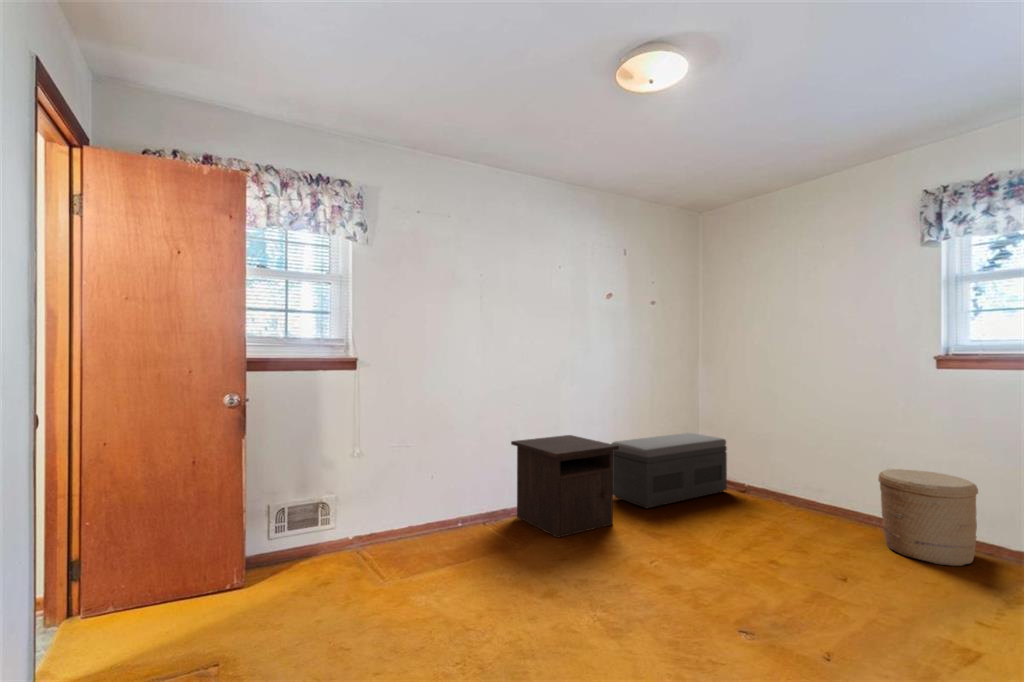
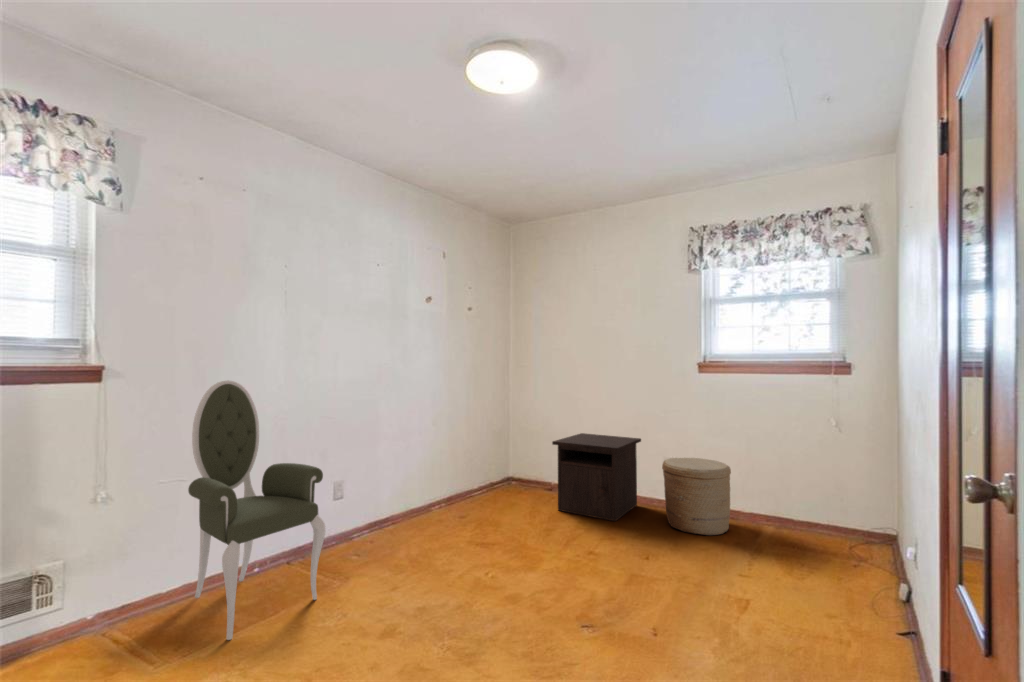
armchair: none [412,369,509,568] -> present [188,380,325,640]
storage bench: present [612,433,727,508] -> none [429,438,534,519]
nightstand: present [511,435,619,538] -> present [552,433,641,521]

